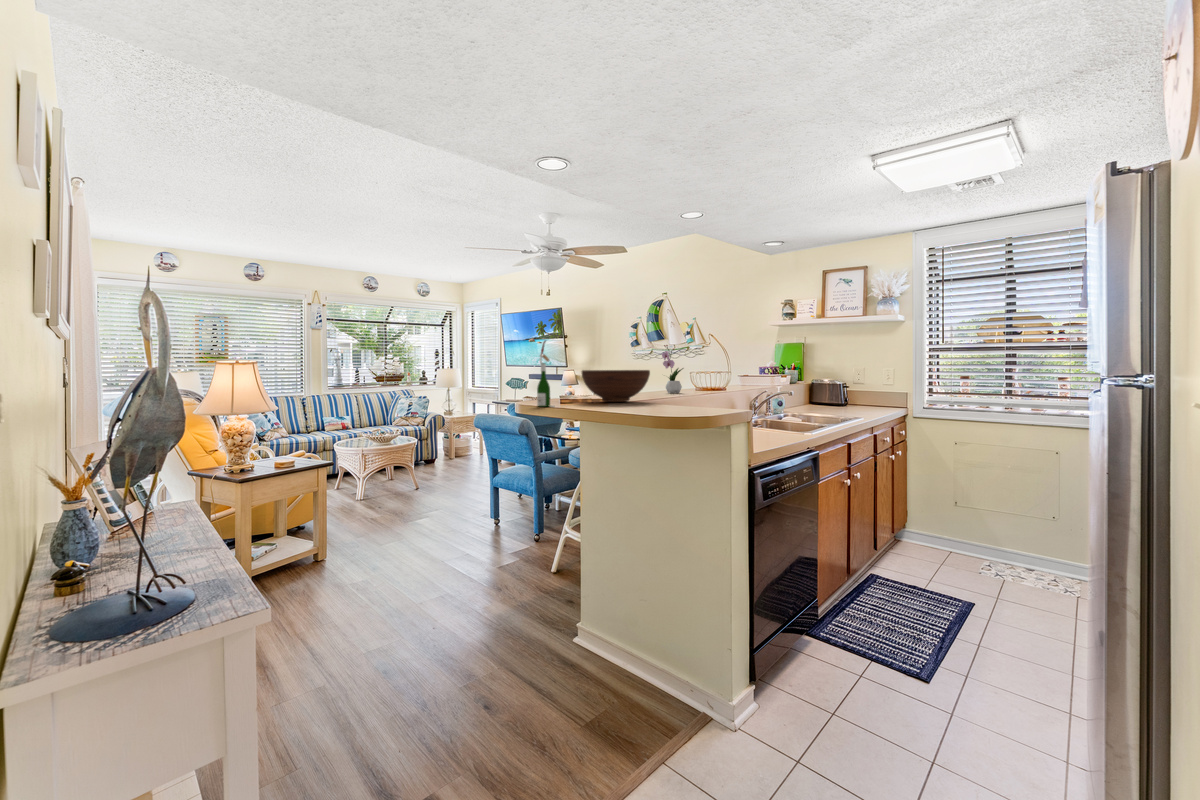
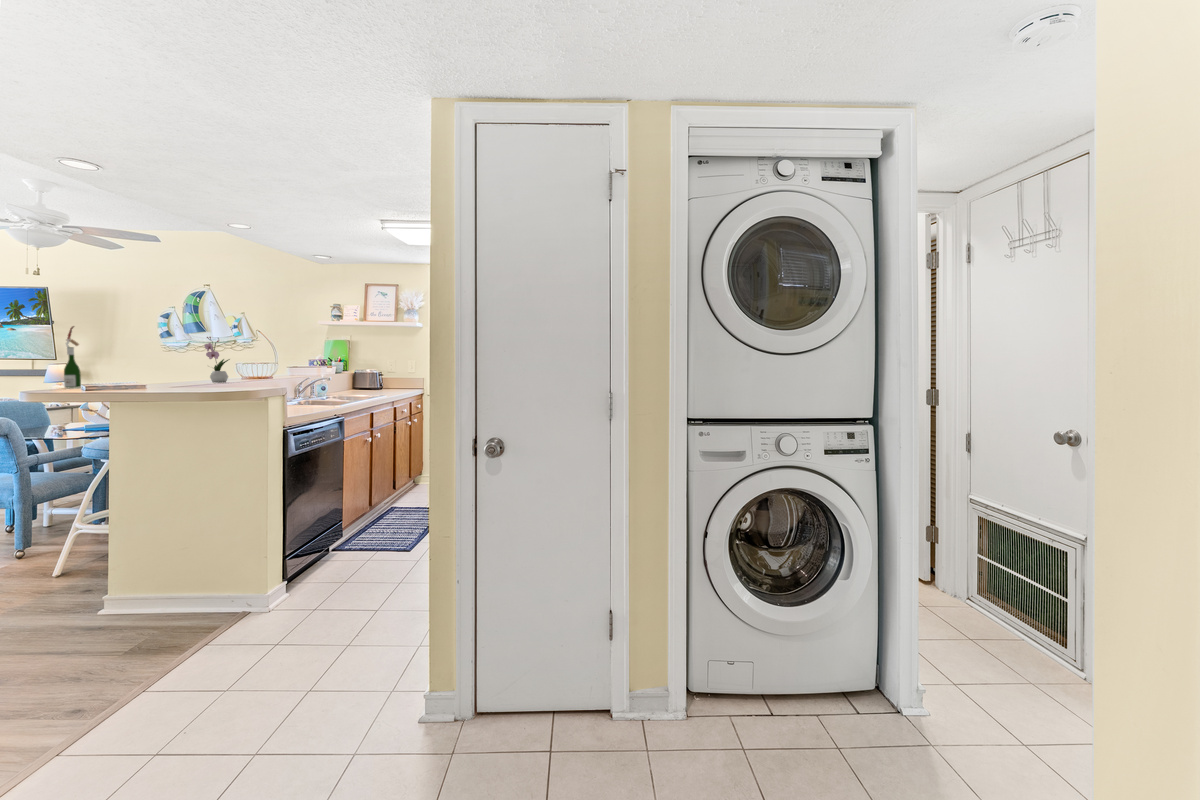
fruit bowl: present [582,370,650,402] -> none [114,356,193,385]

